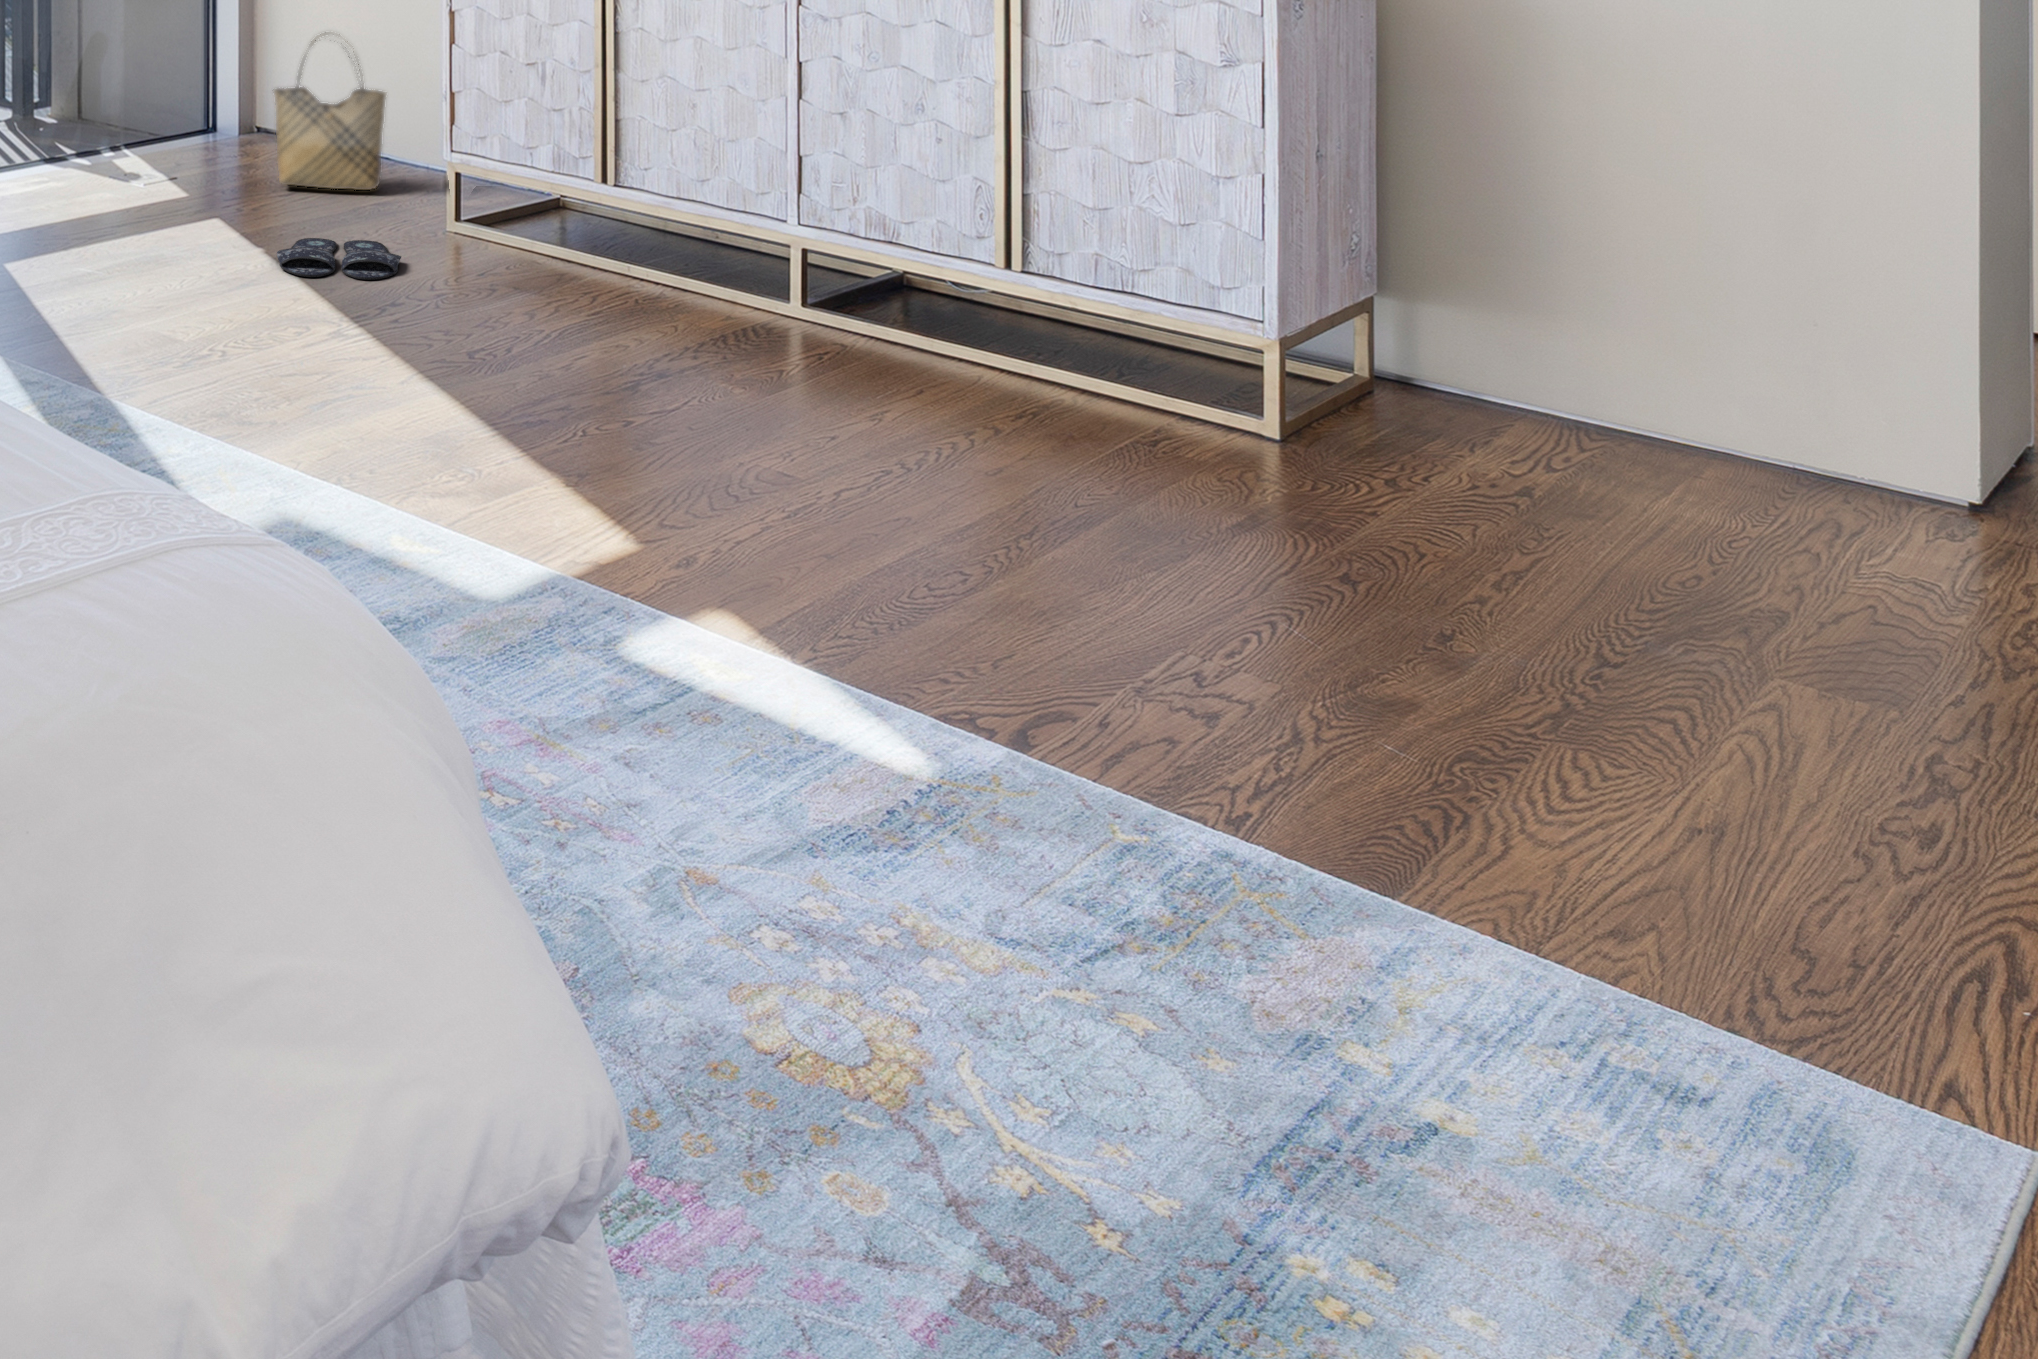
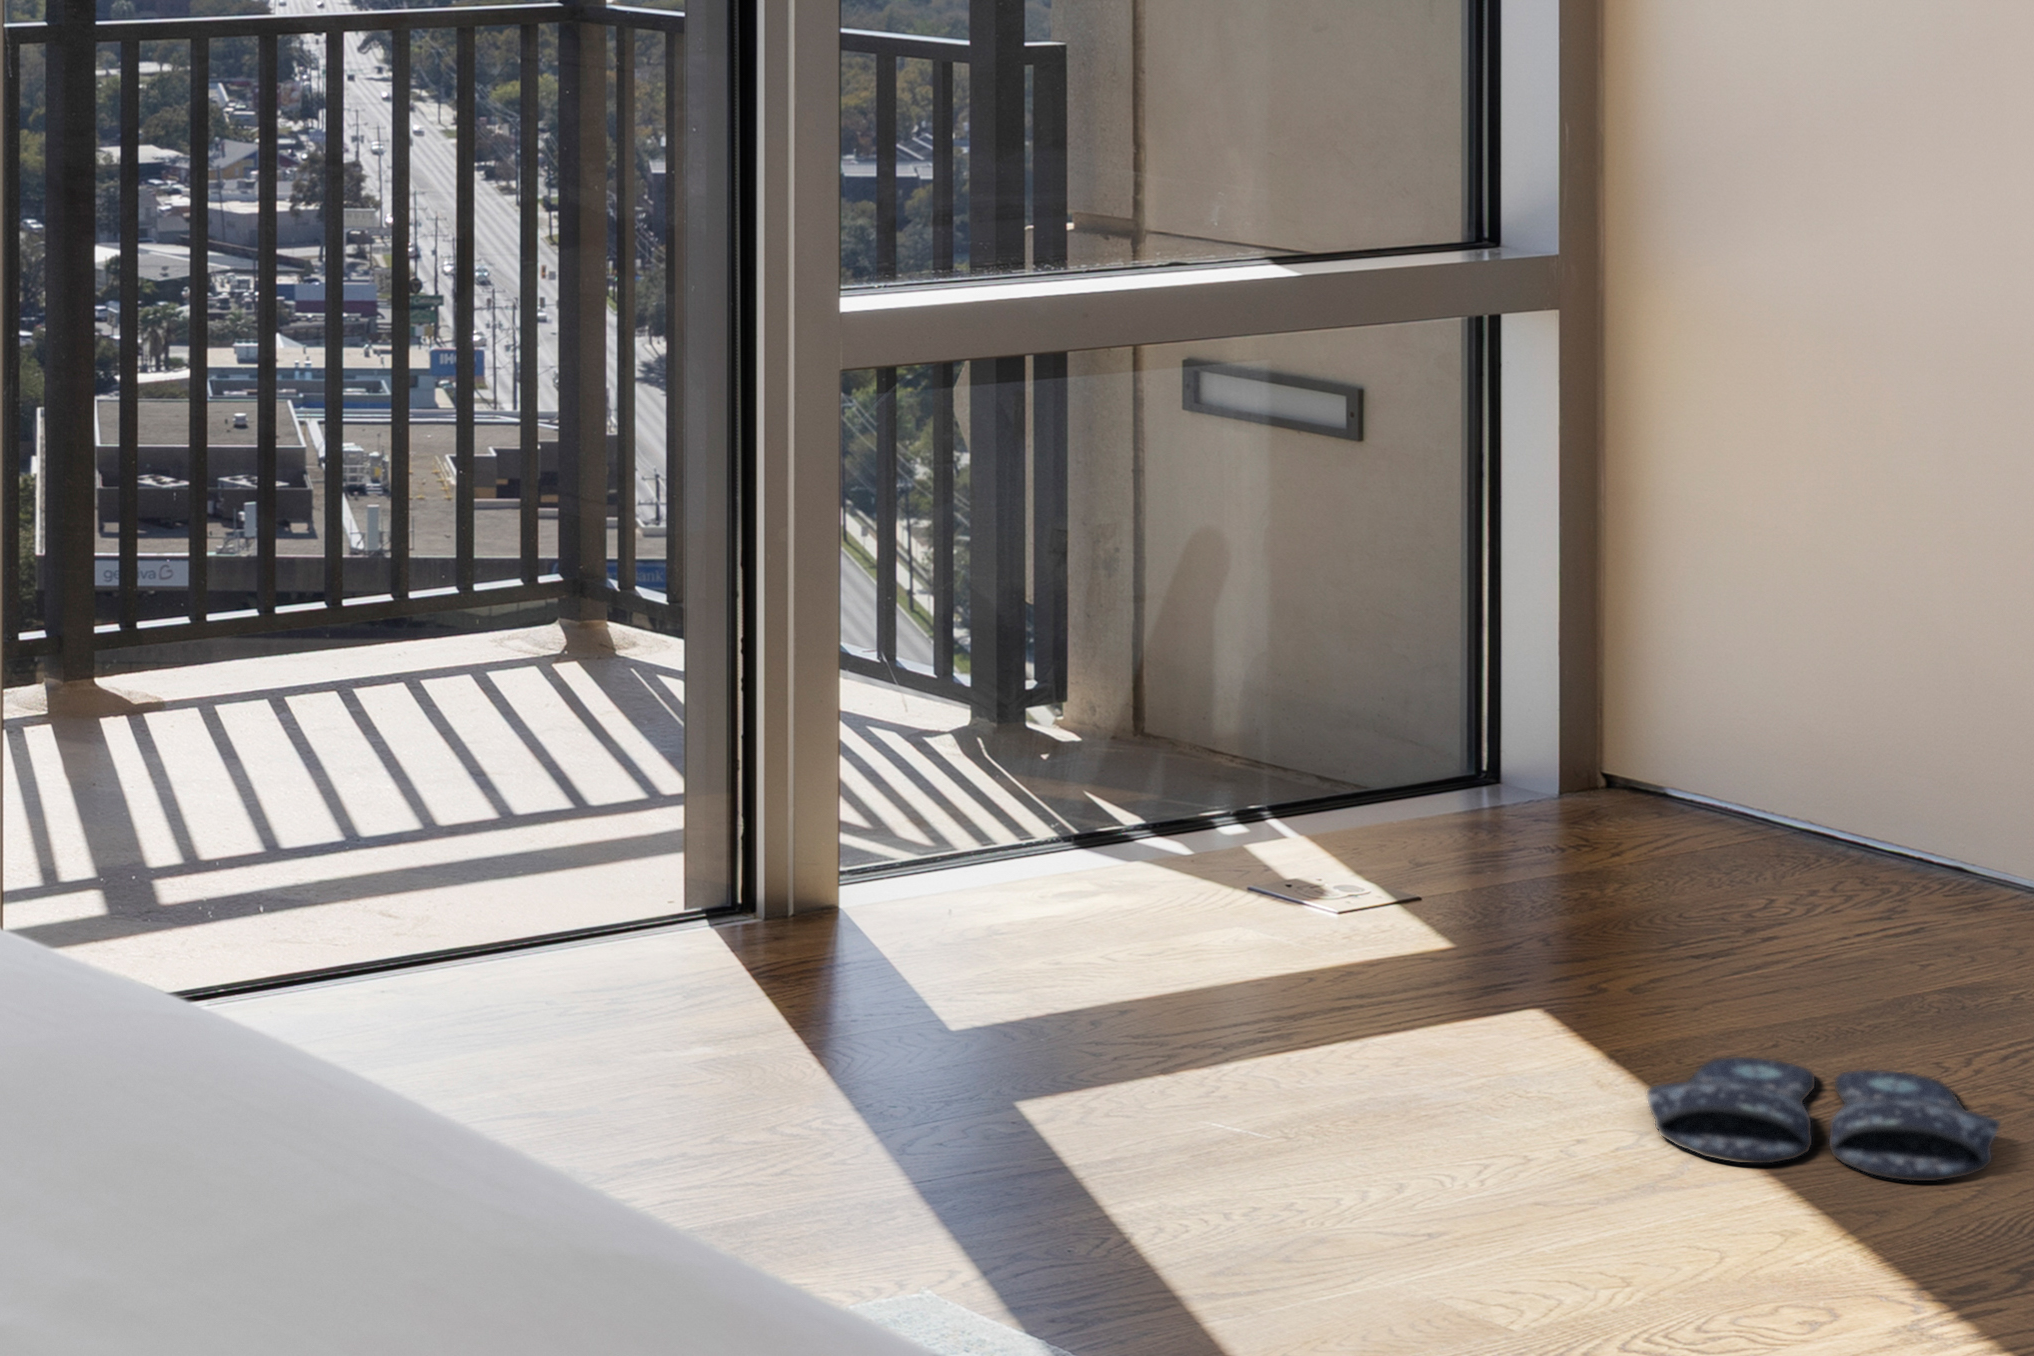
woven basket: present [274,40,386,190] -> none [1631,533,1942,940]

